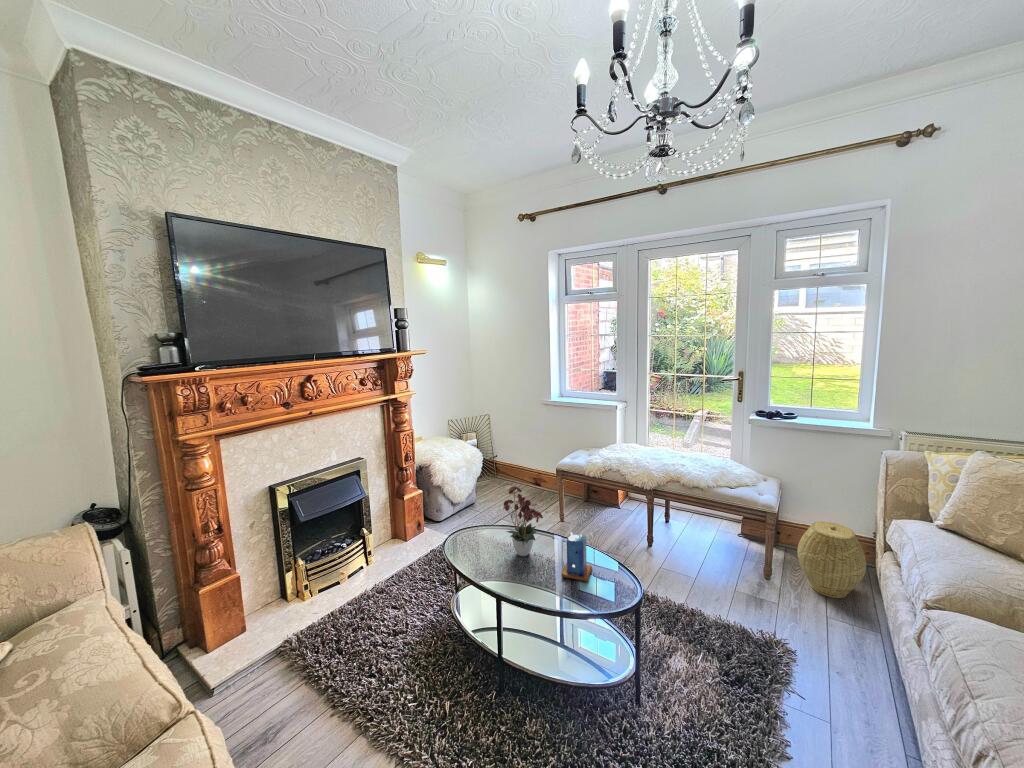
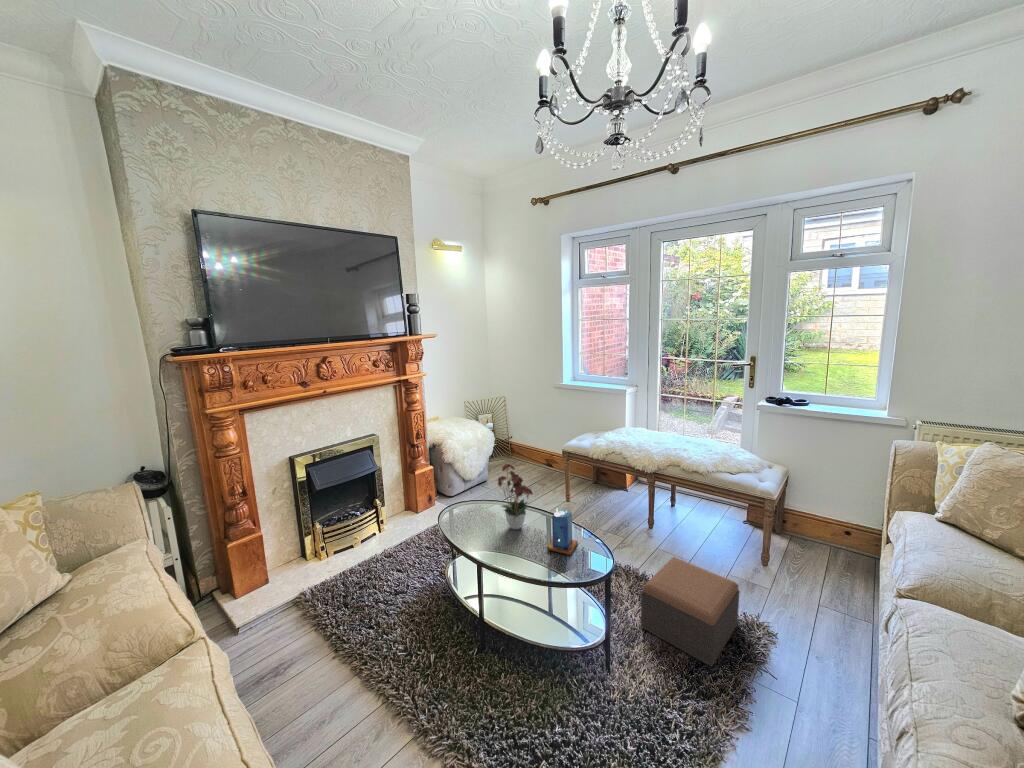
woven basket: present [797,521,866,598] -> none [795,509,865,586]
footstool: none [663,578,760,692] -> present [641,557,740,666]

